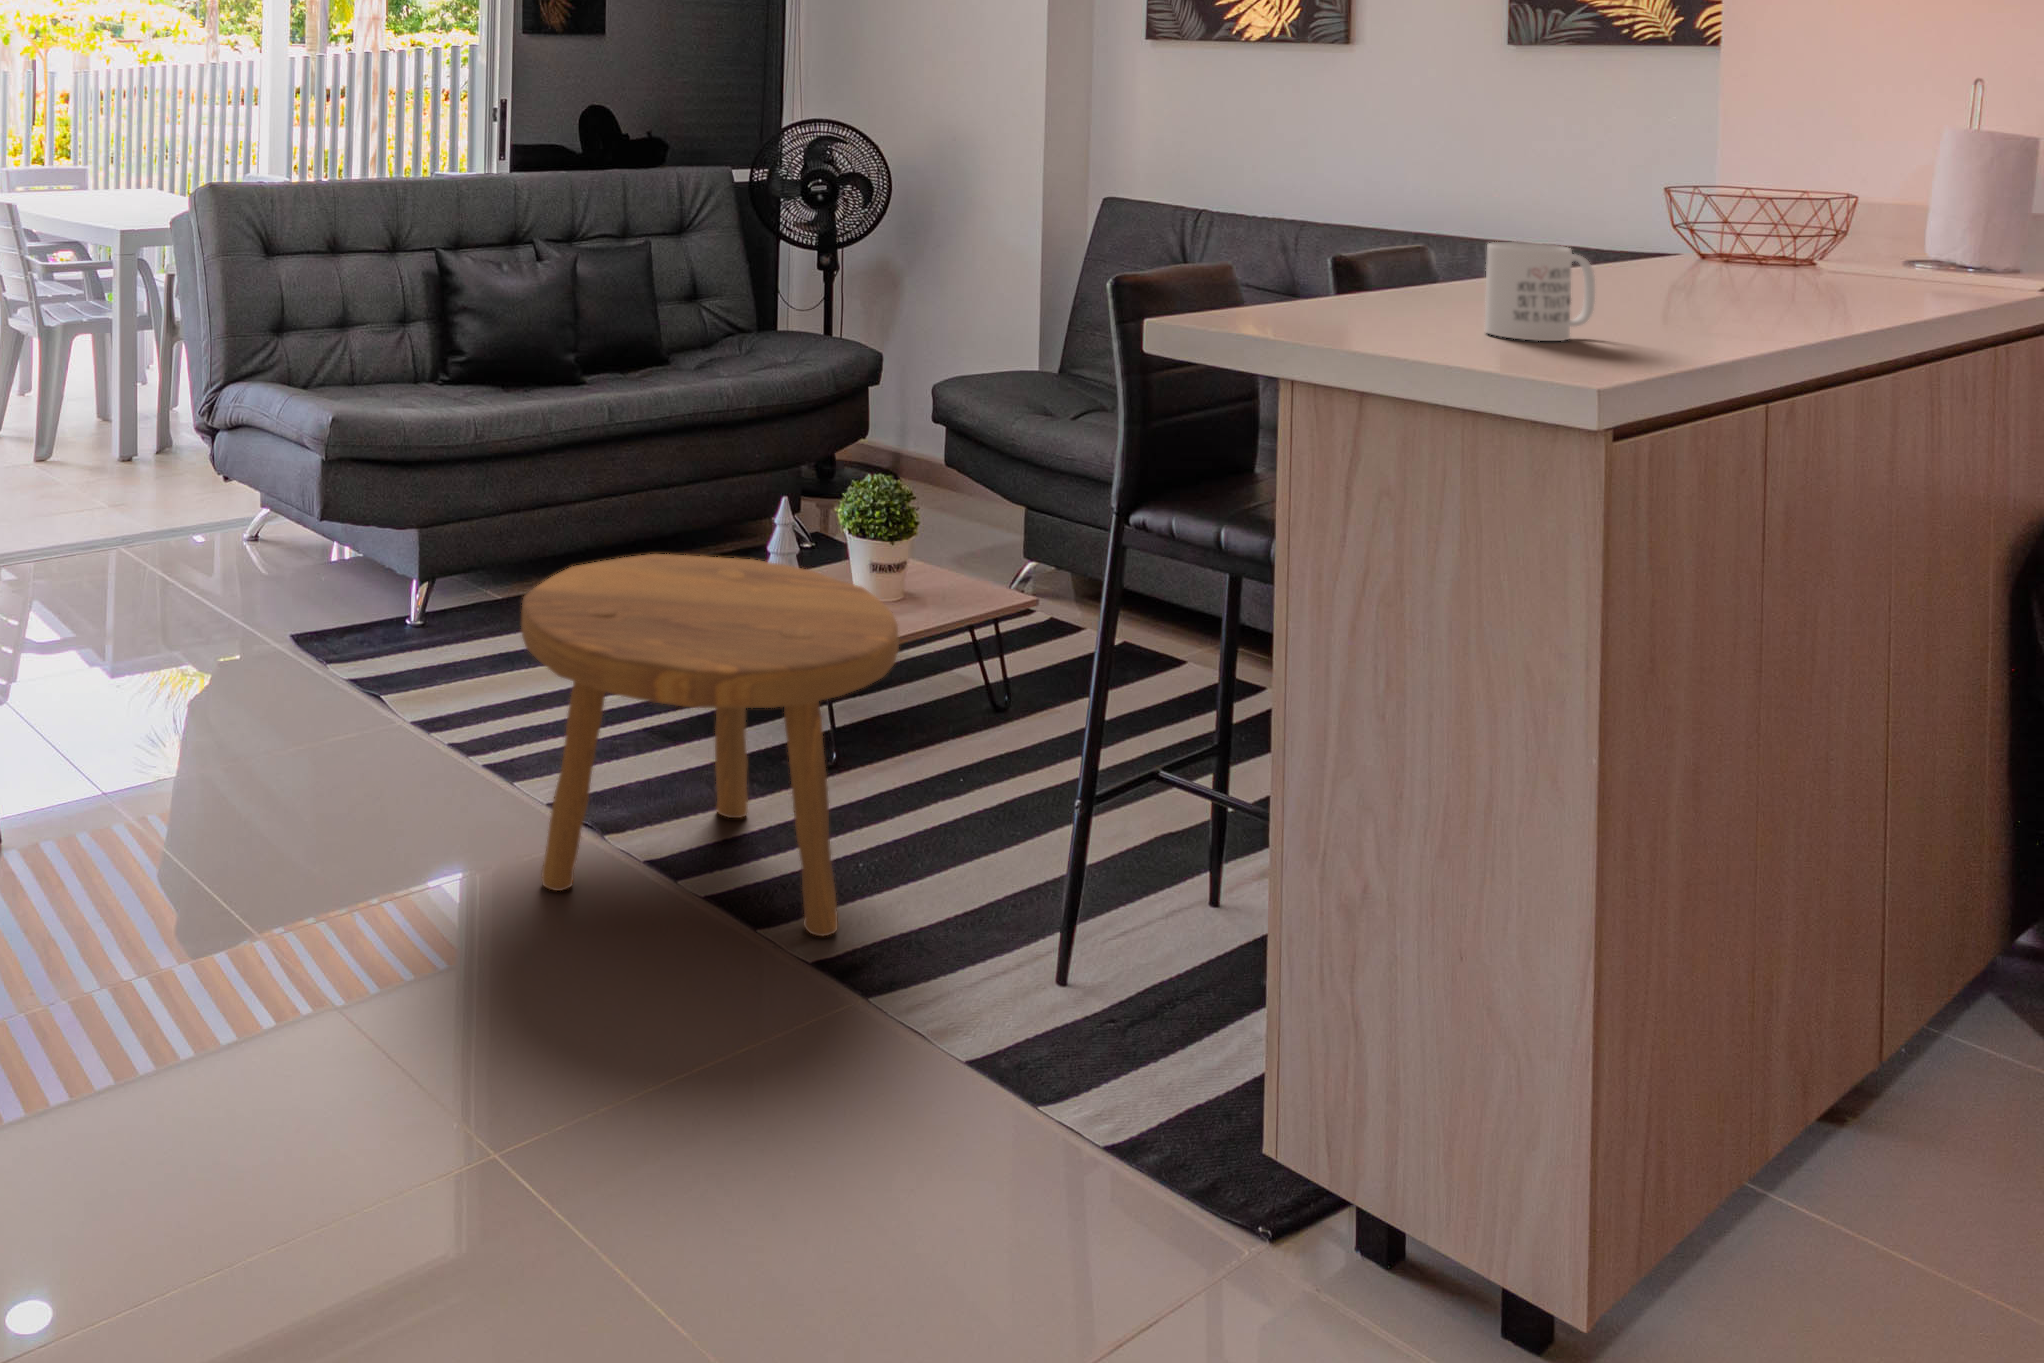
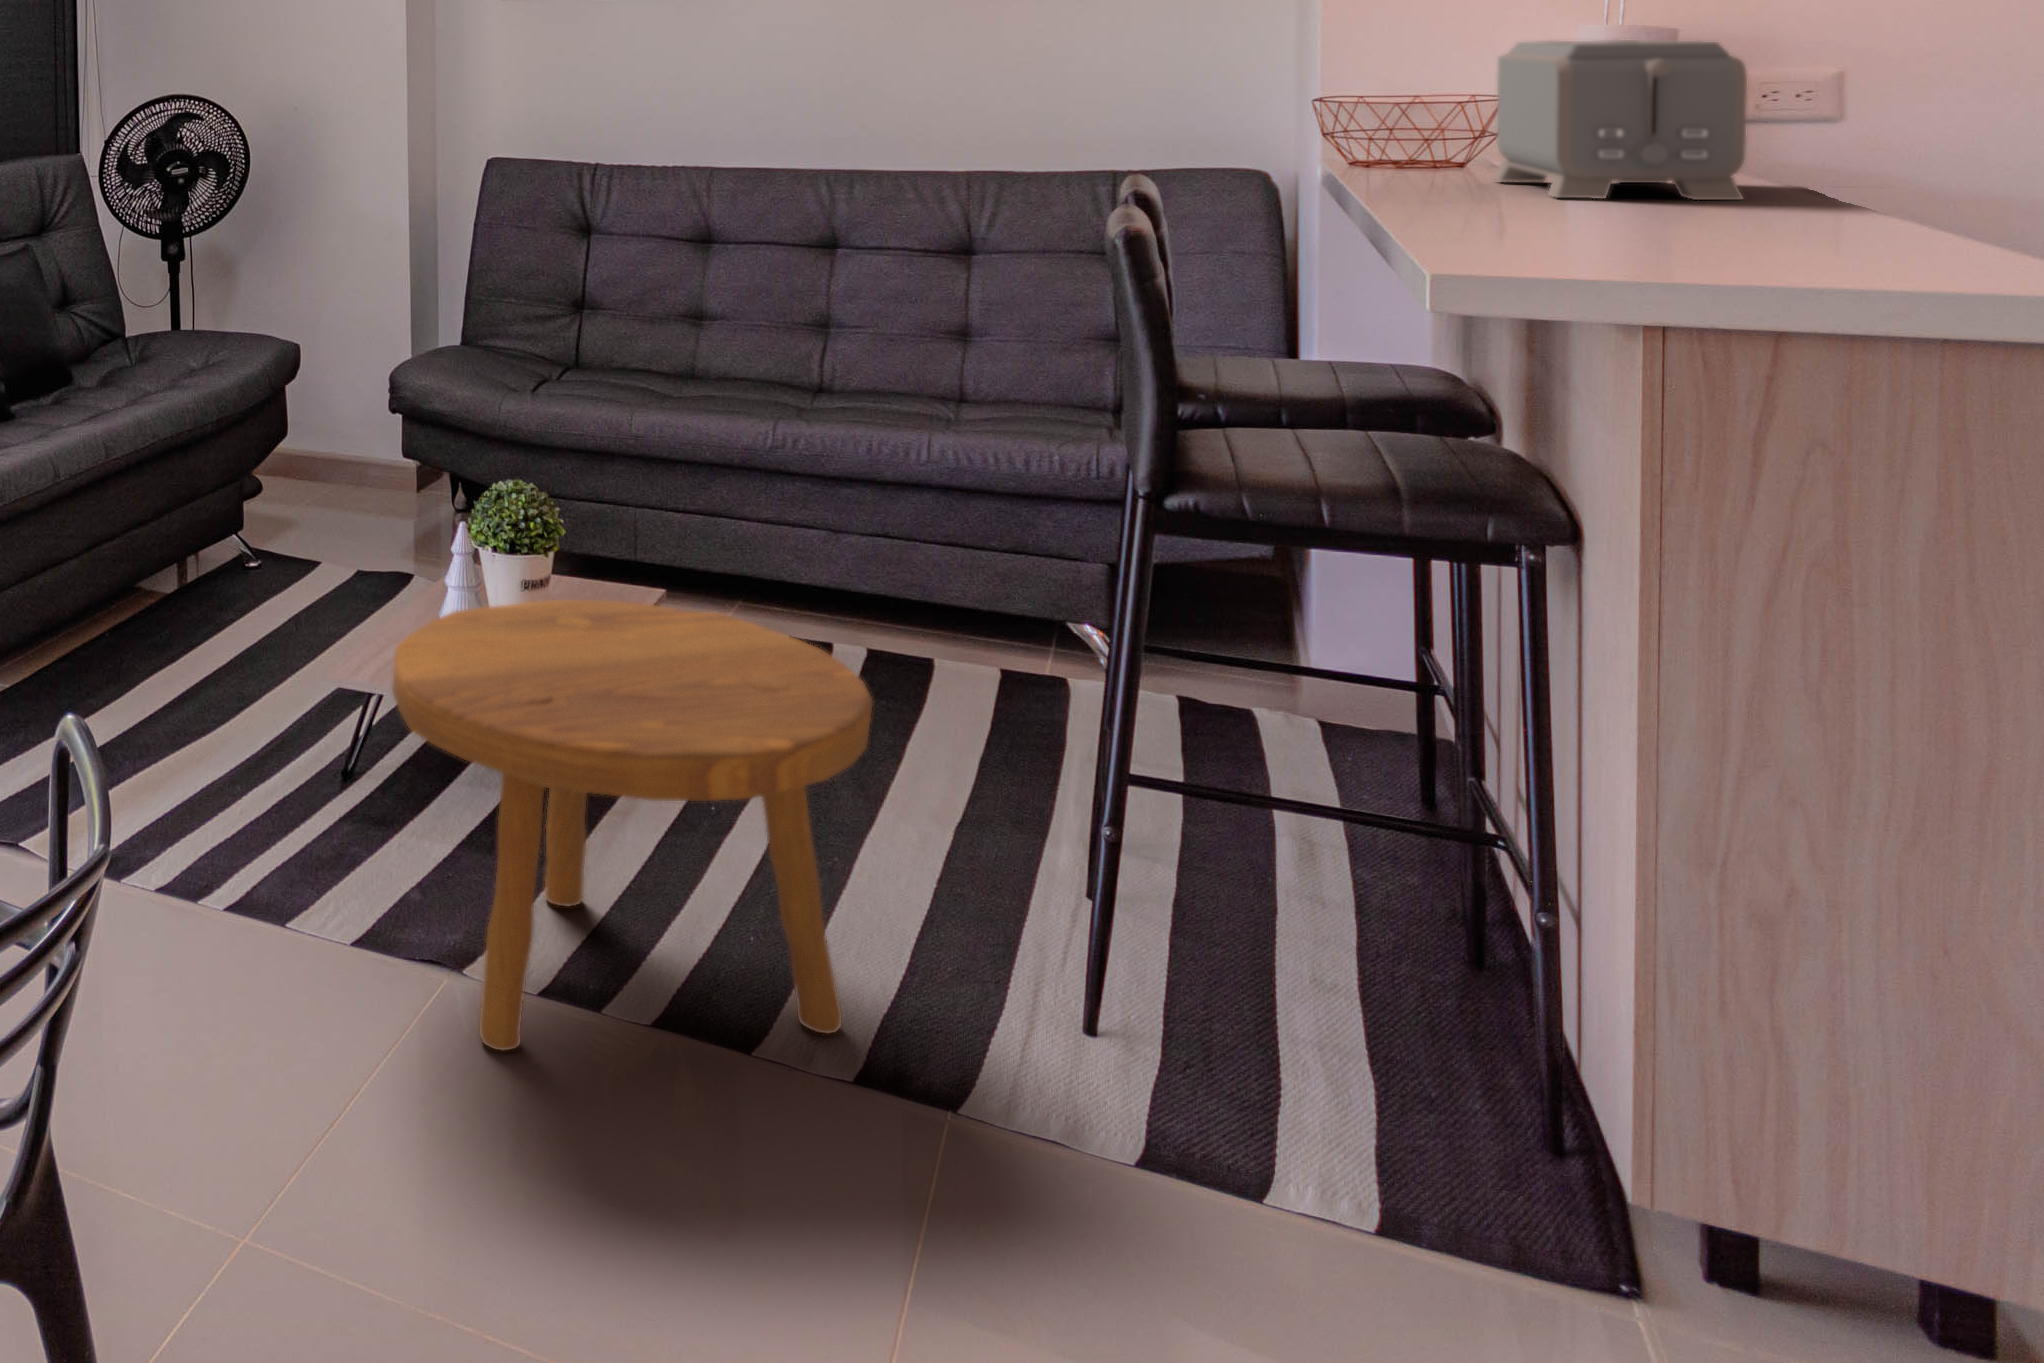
toaster: none [1636,138,1858,308] -> present [1494,40,1747,200]
mug: present [1485,242,1595,341] -> none [1741,148,1856,251]

